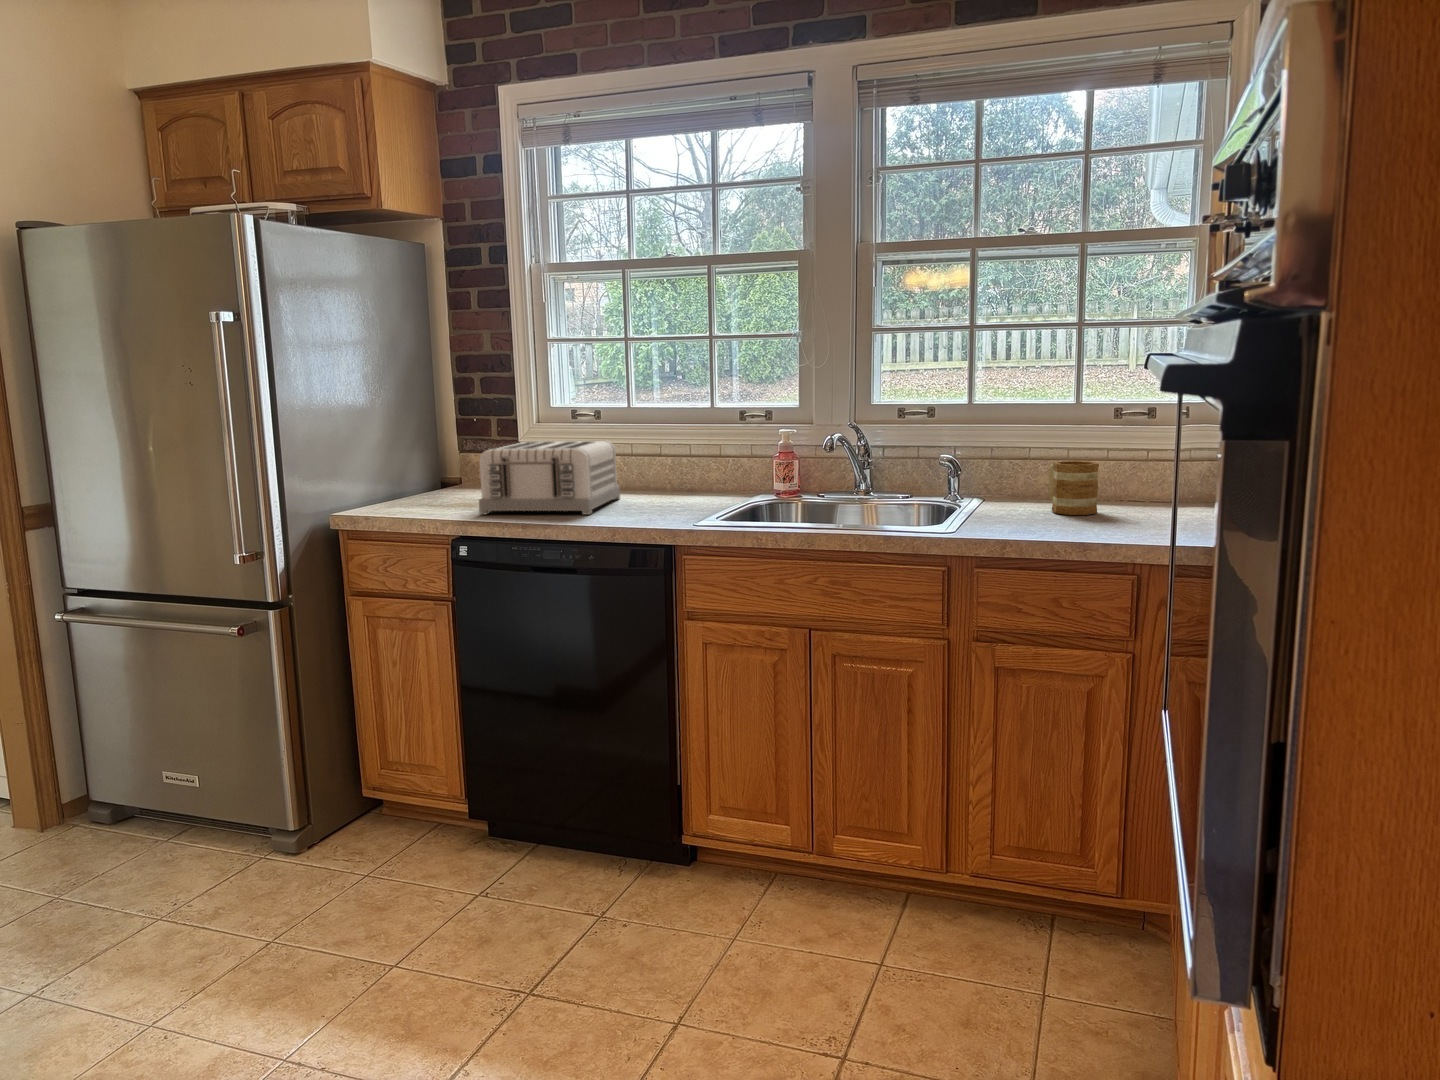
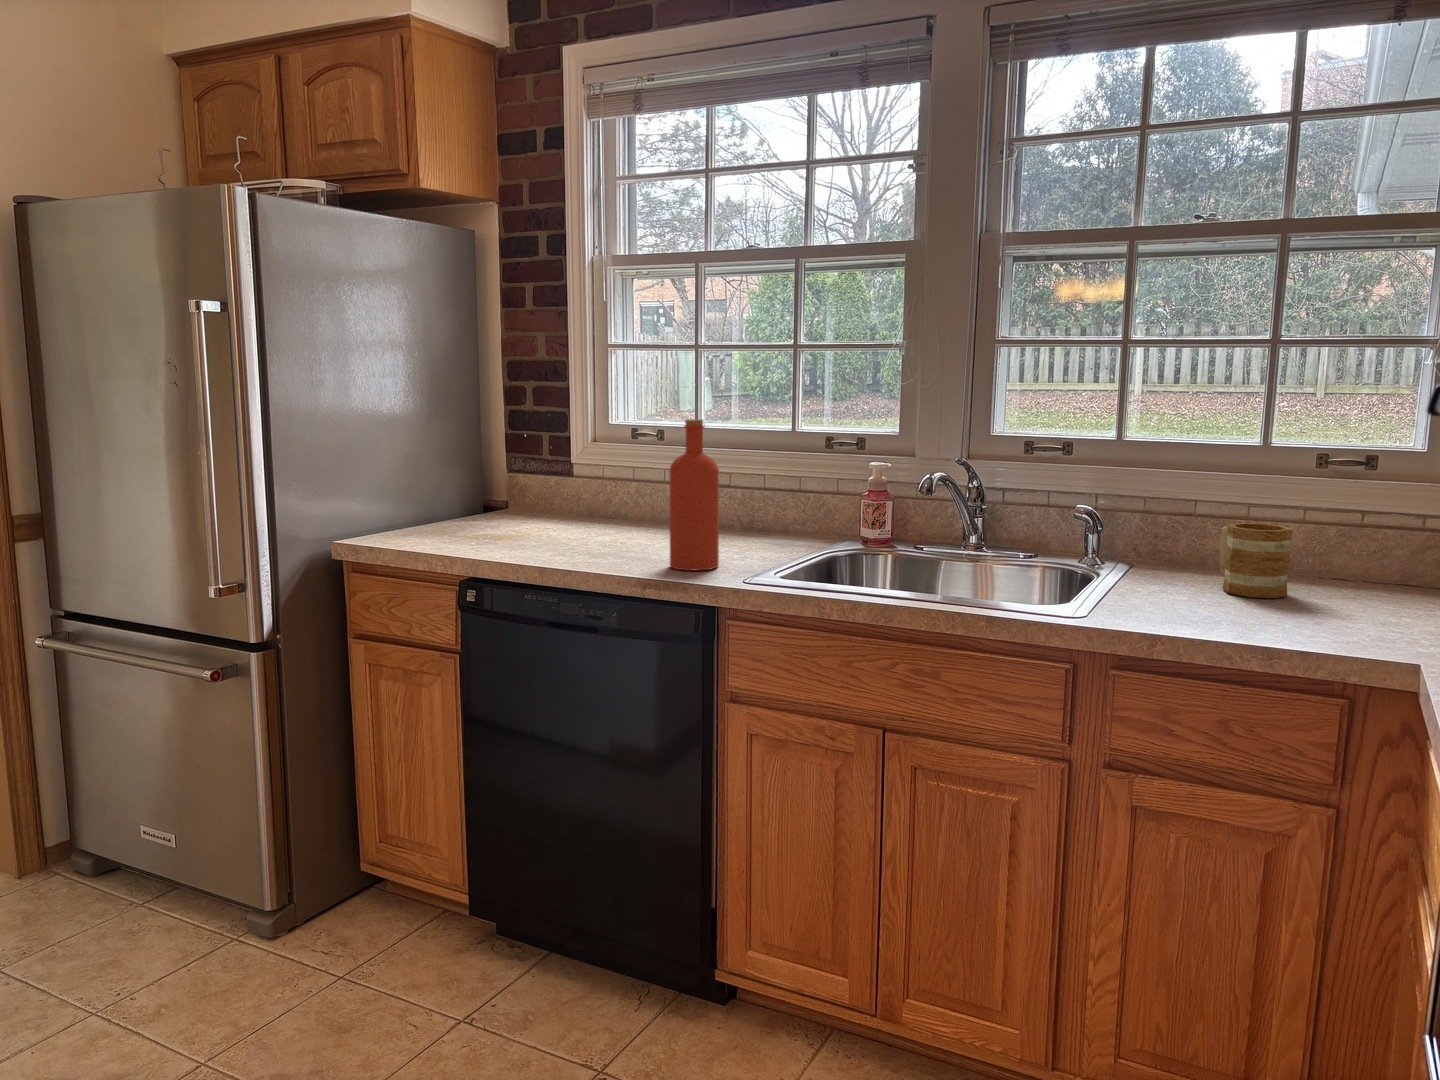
bottle: none [626,398,668,519] -> present [670,419,719,570]
toaster: present [479,441,620,515] -> none [497,465,675,559]

